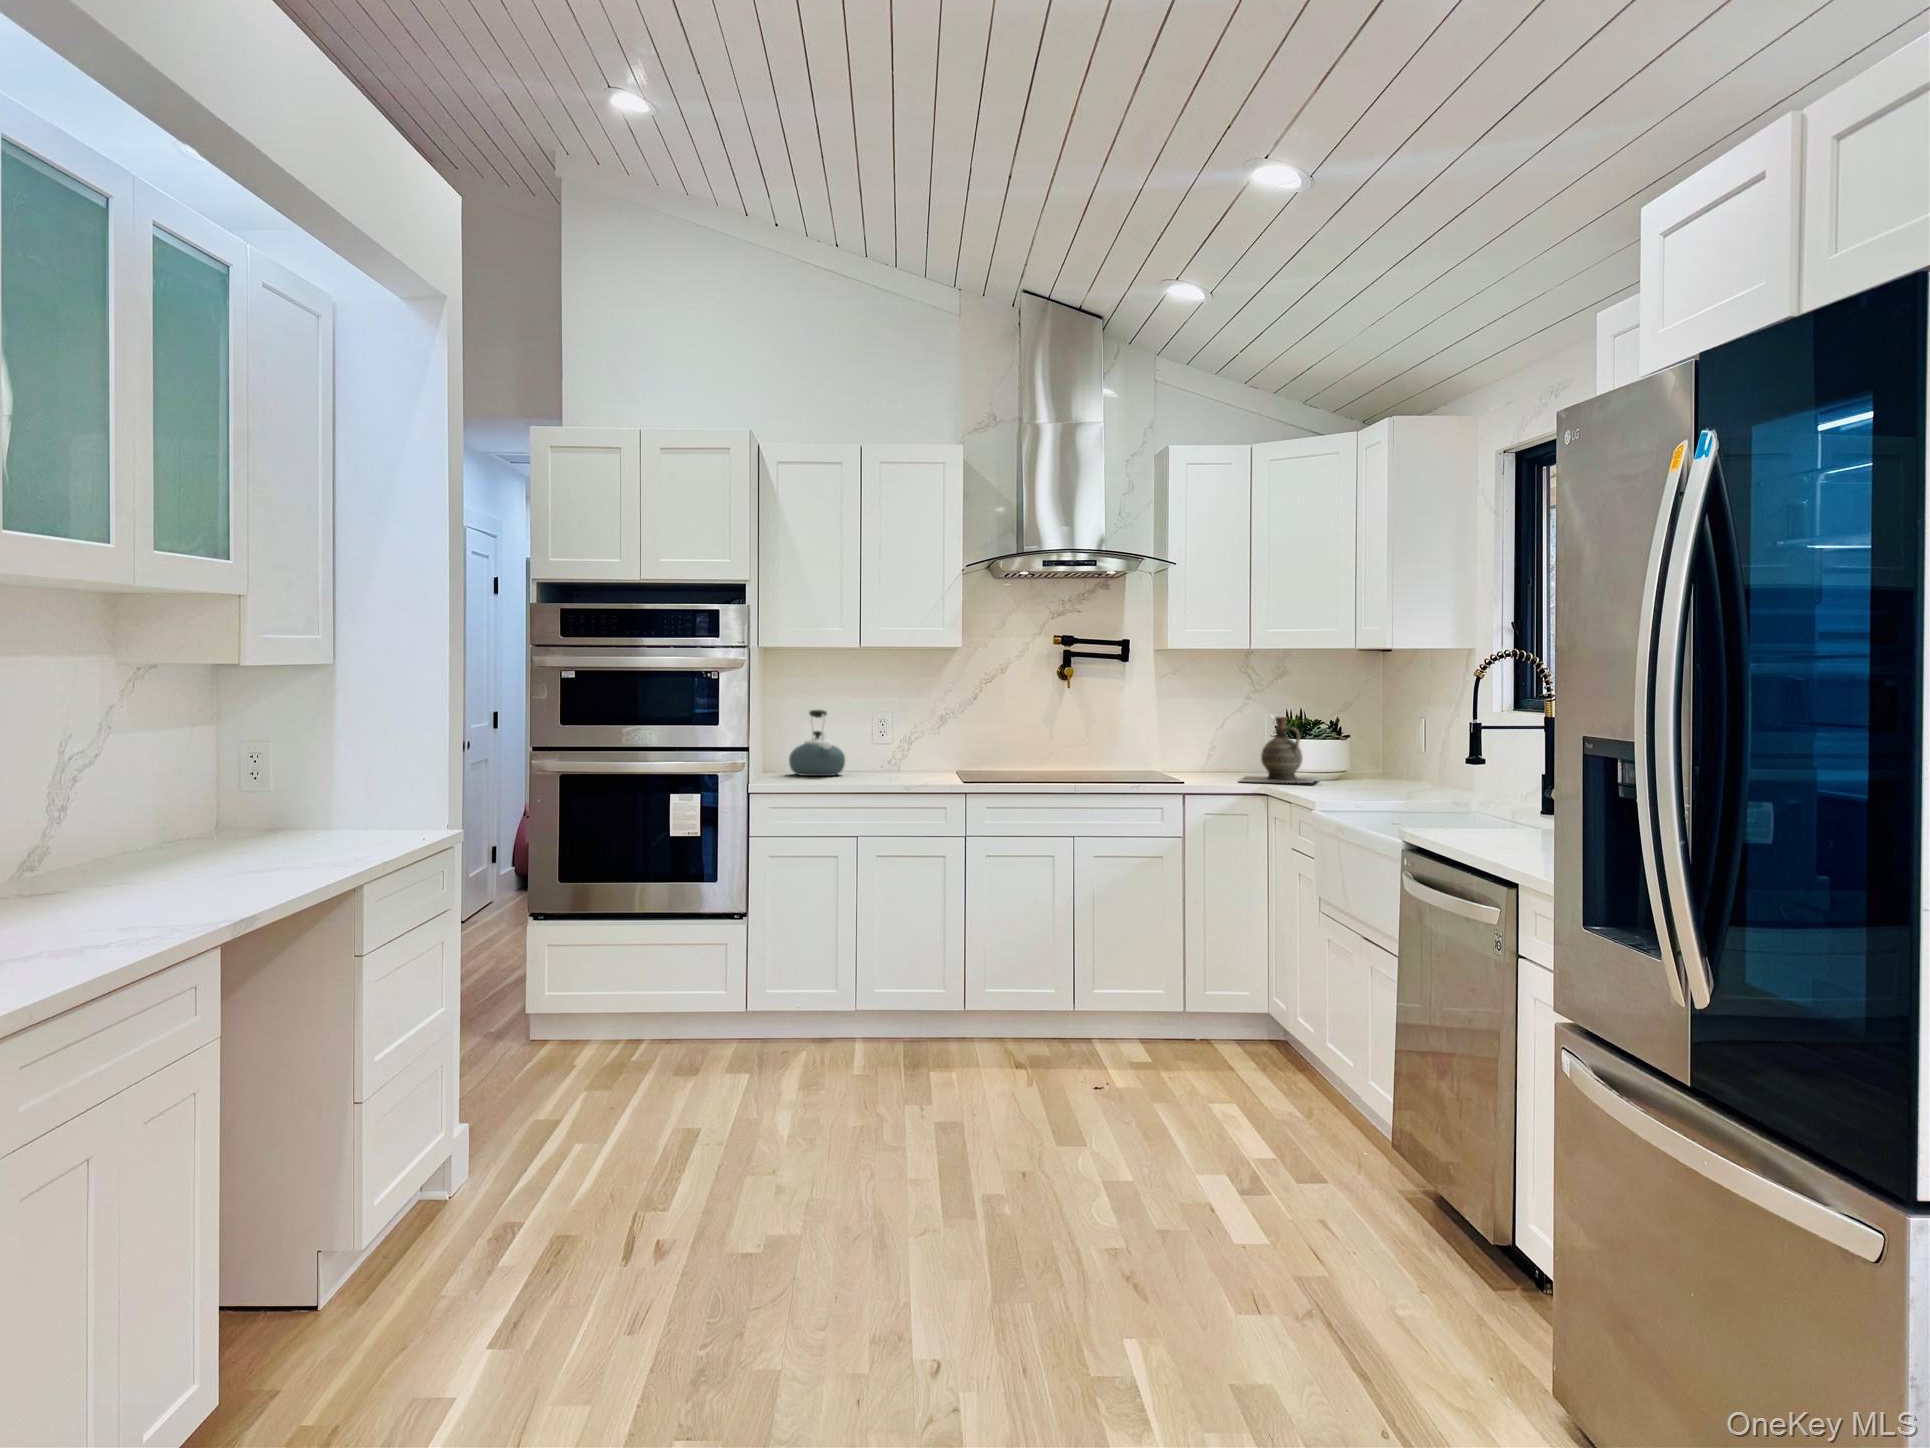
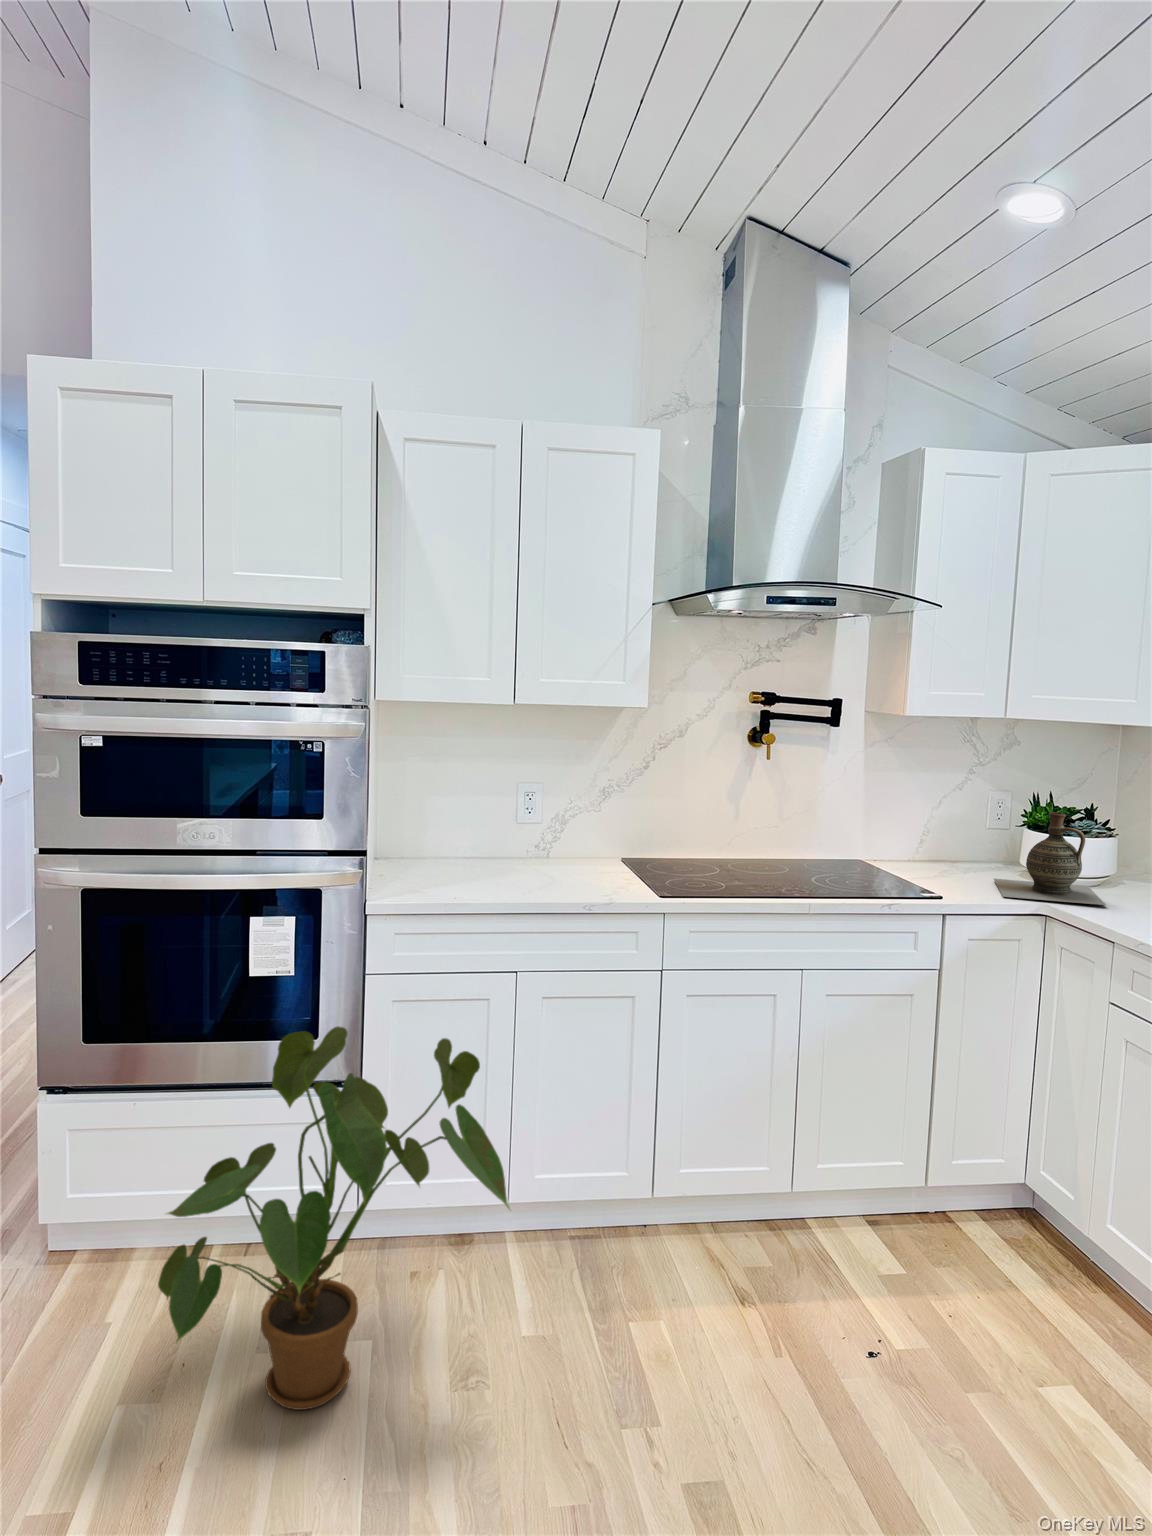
kettle: present [789,710,845,776] -> none [417,785,493,878]
house plant: none [613,865,839,1095] -> present [158,1027,510,1410]

